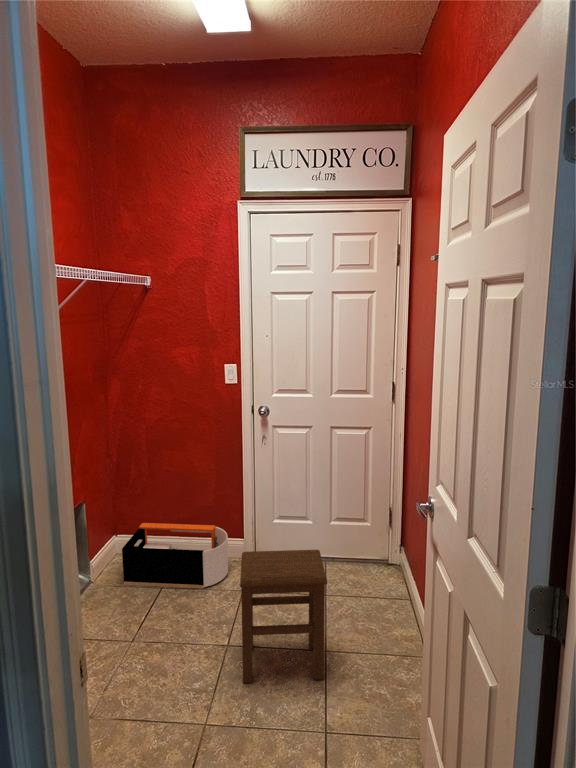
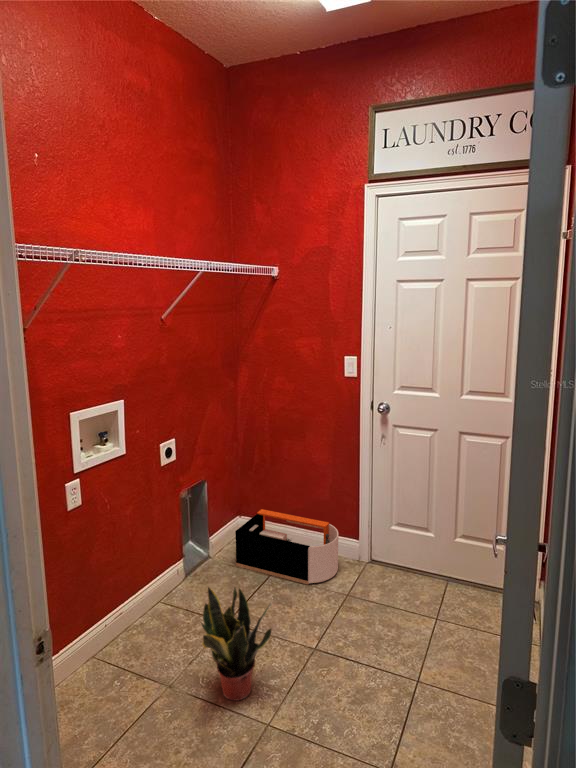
stool: present [240,550,327,683] -> none [317,555,417,712]
potted plant: none [122,600,199,714] -> present [201,588,272,701]

